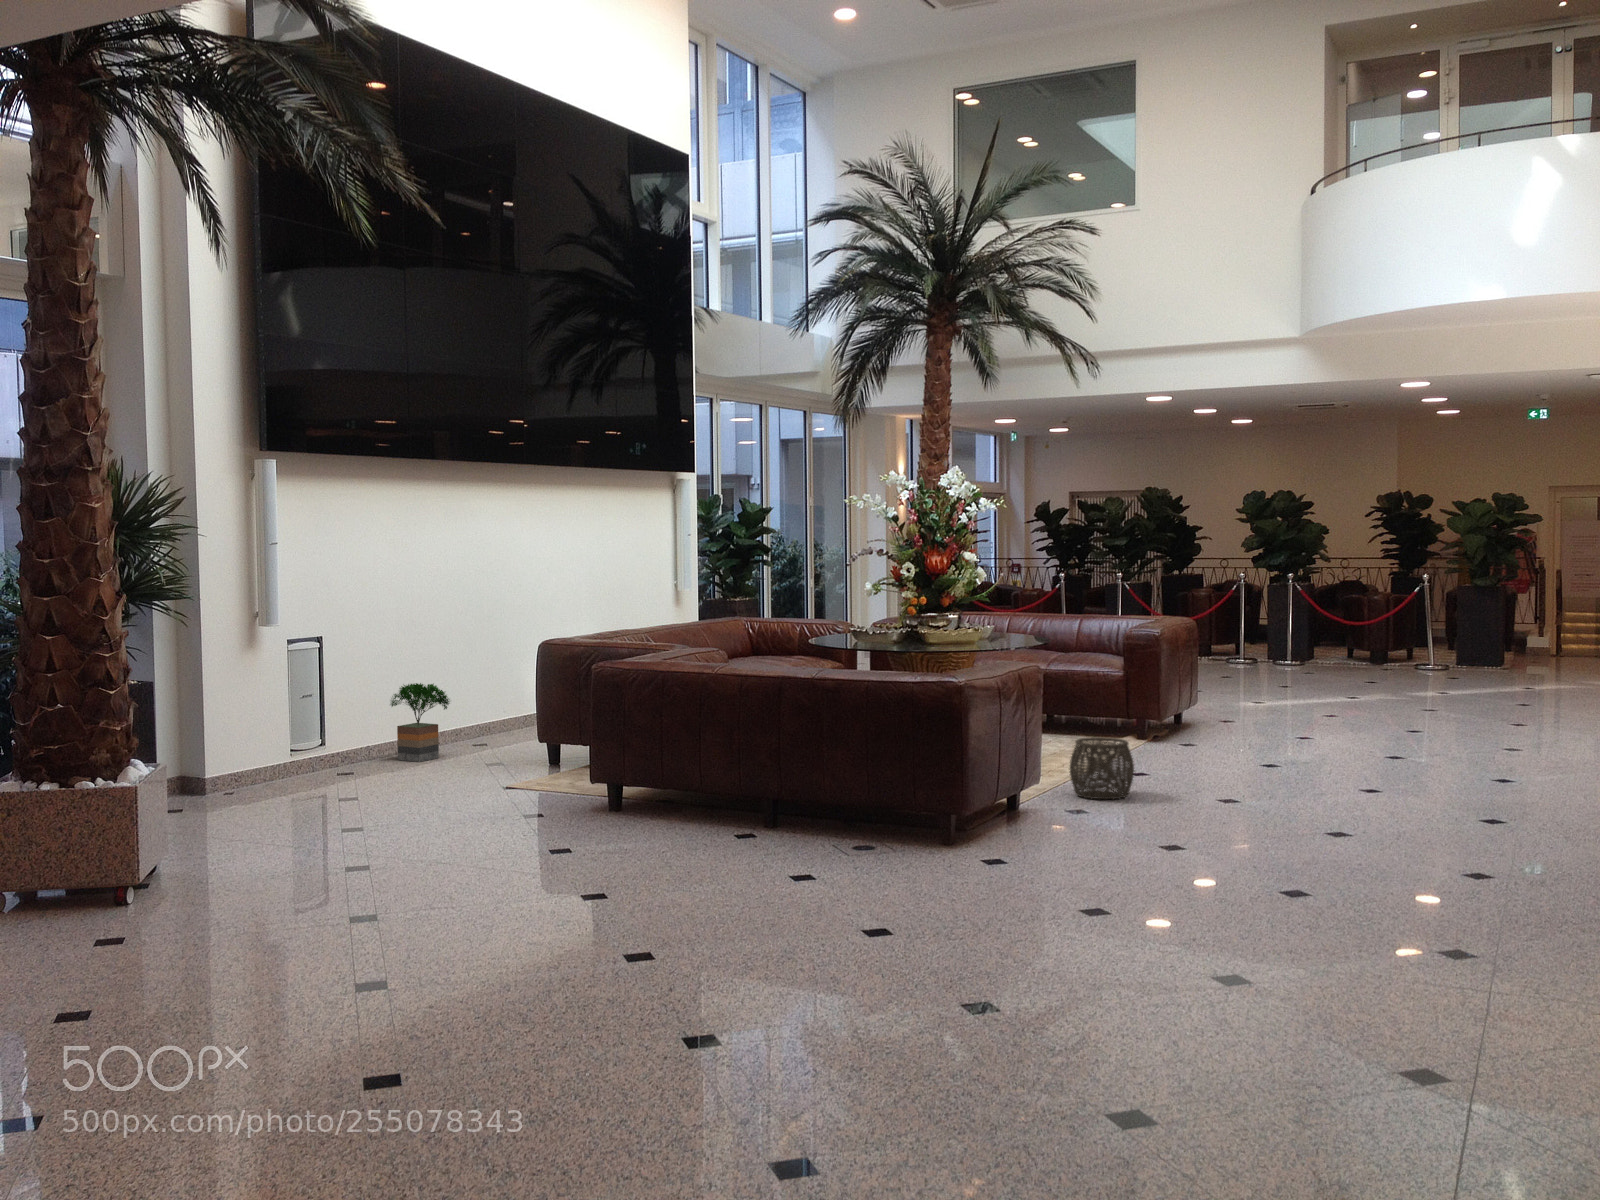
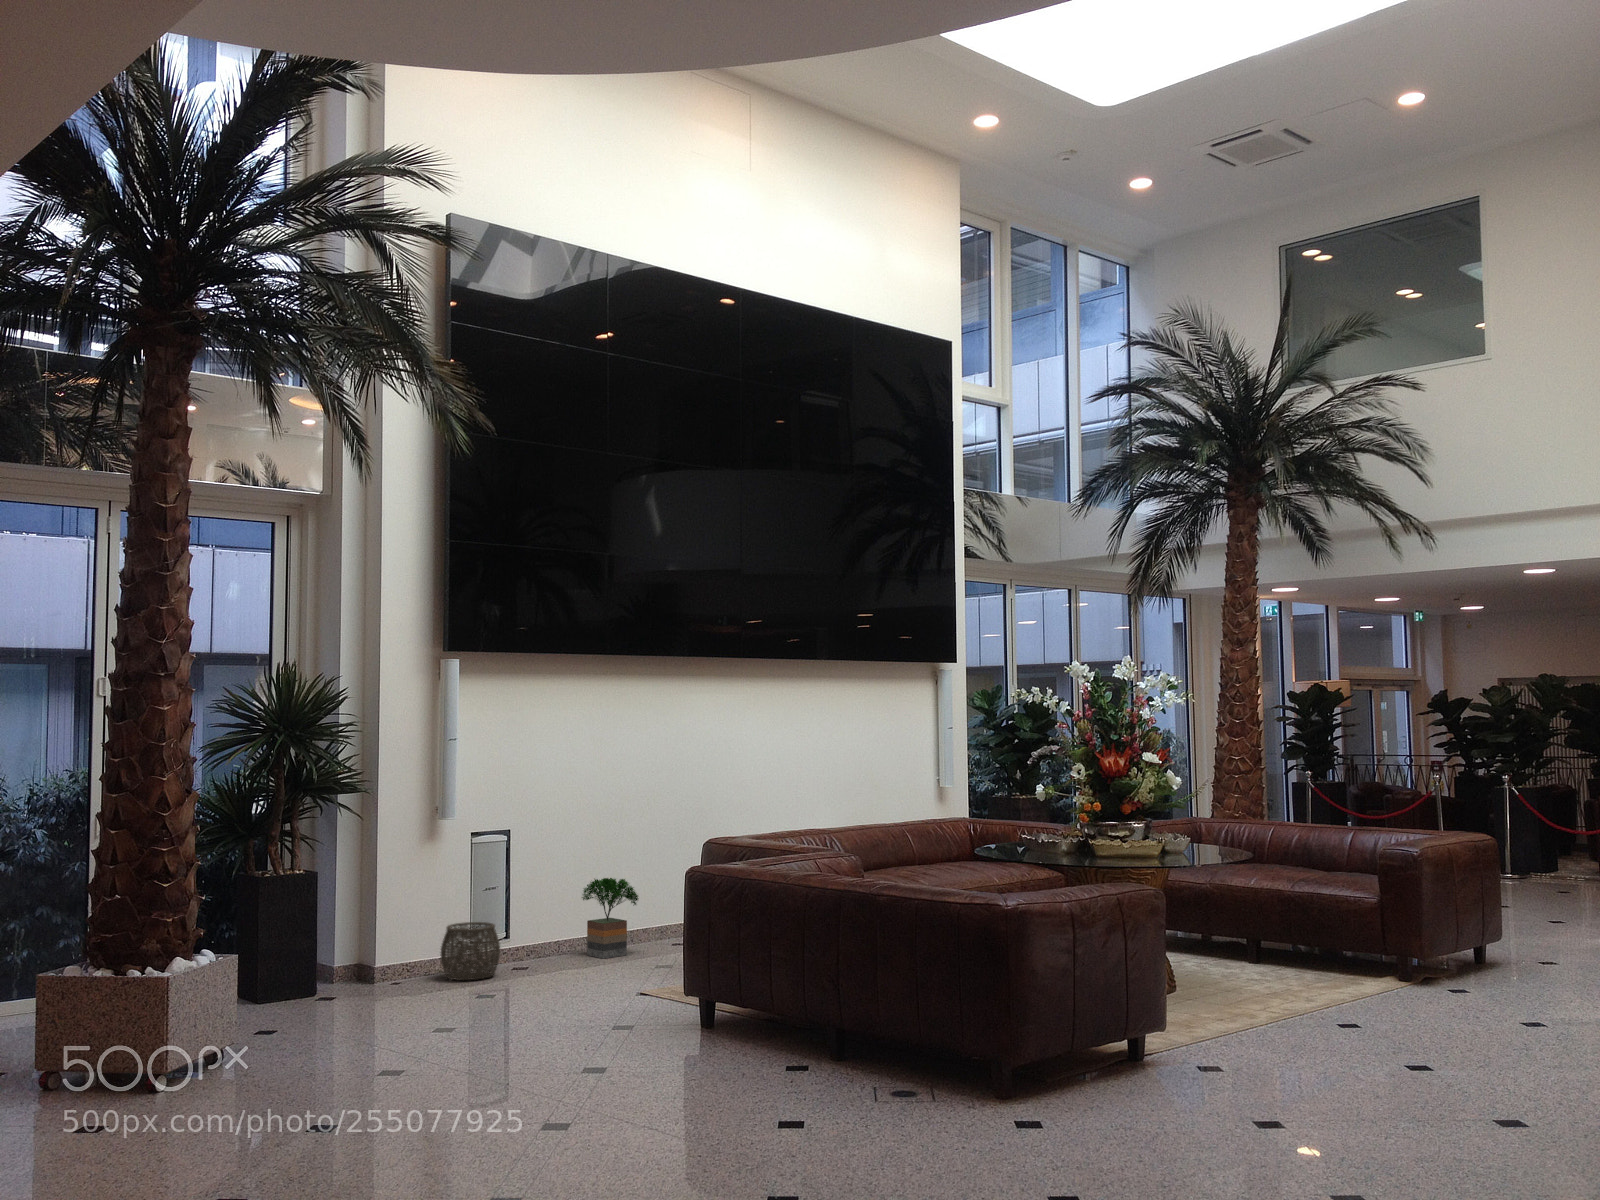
woven basket: present [1069,737,1134,799] -> present [440,922,500,981]

